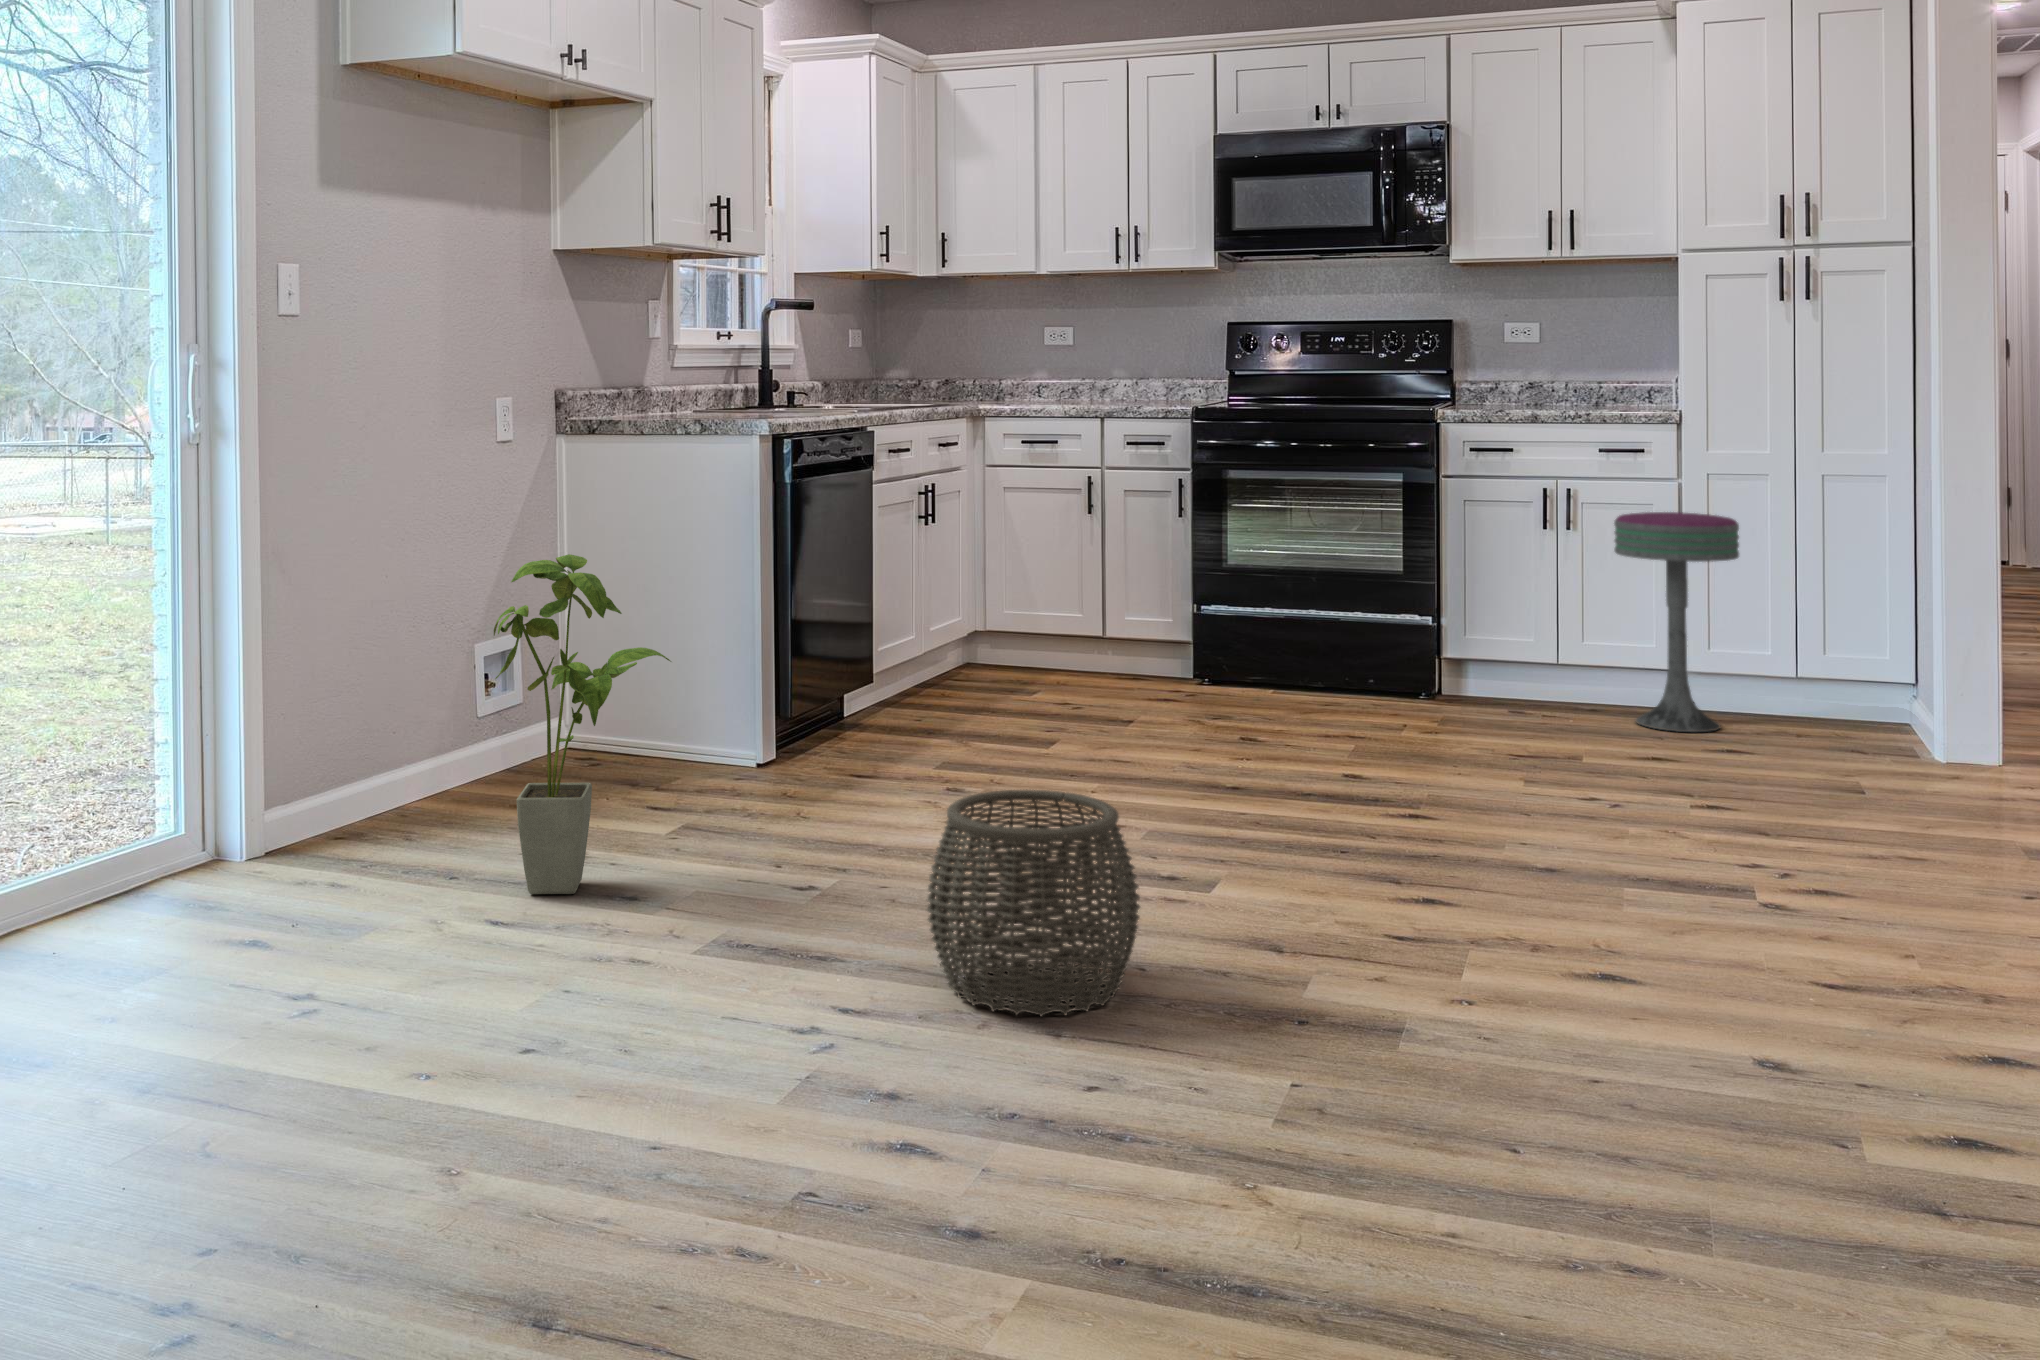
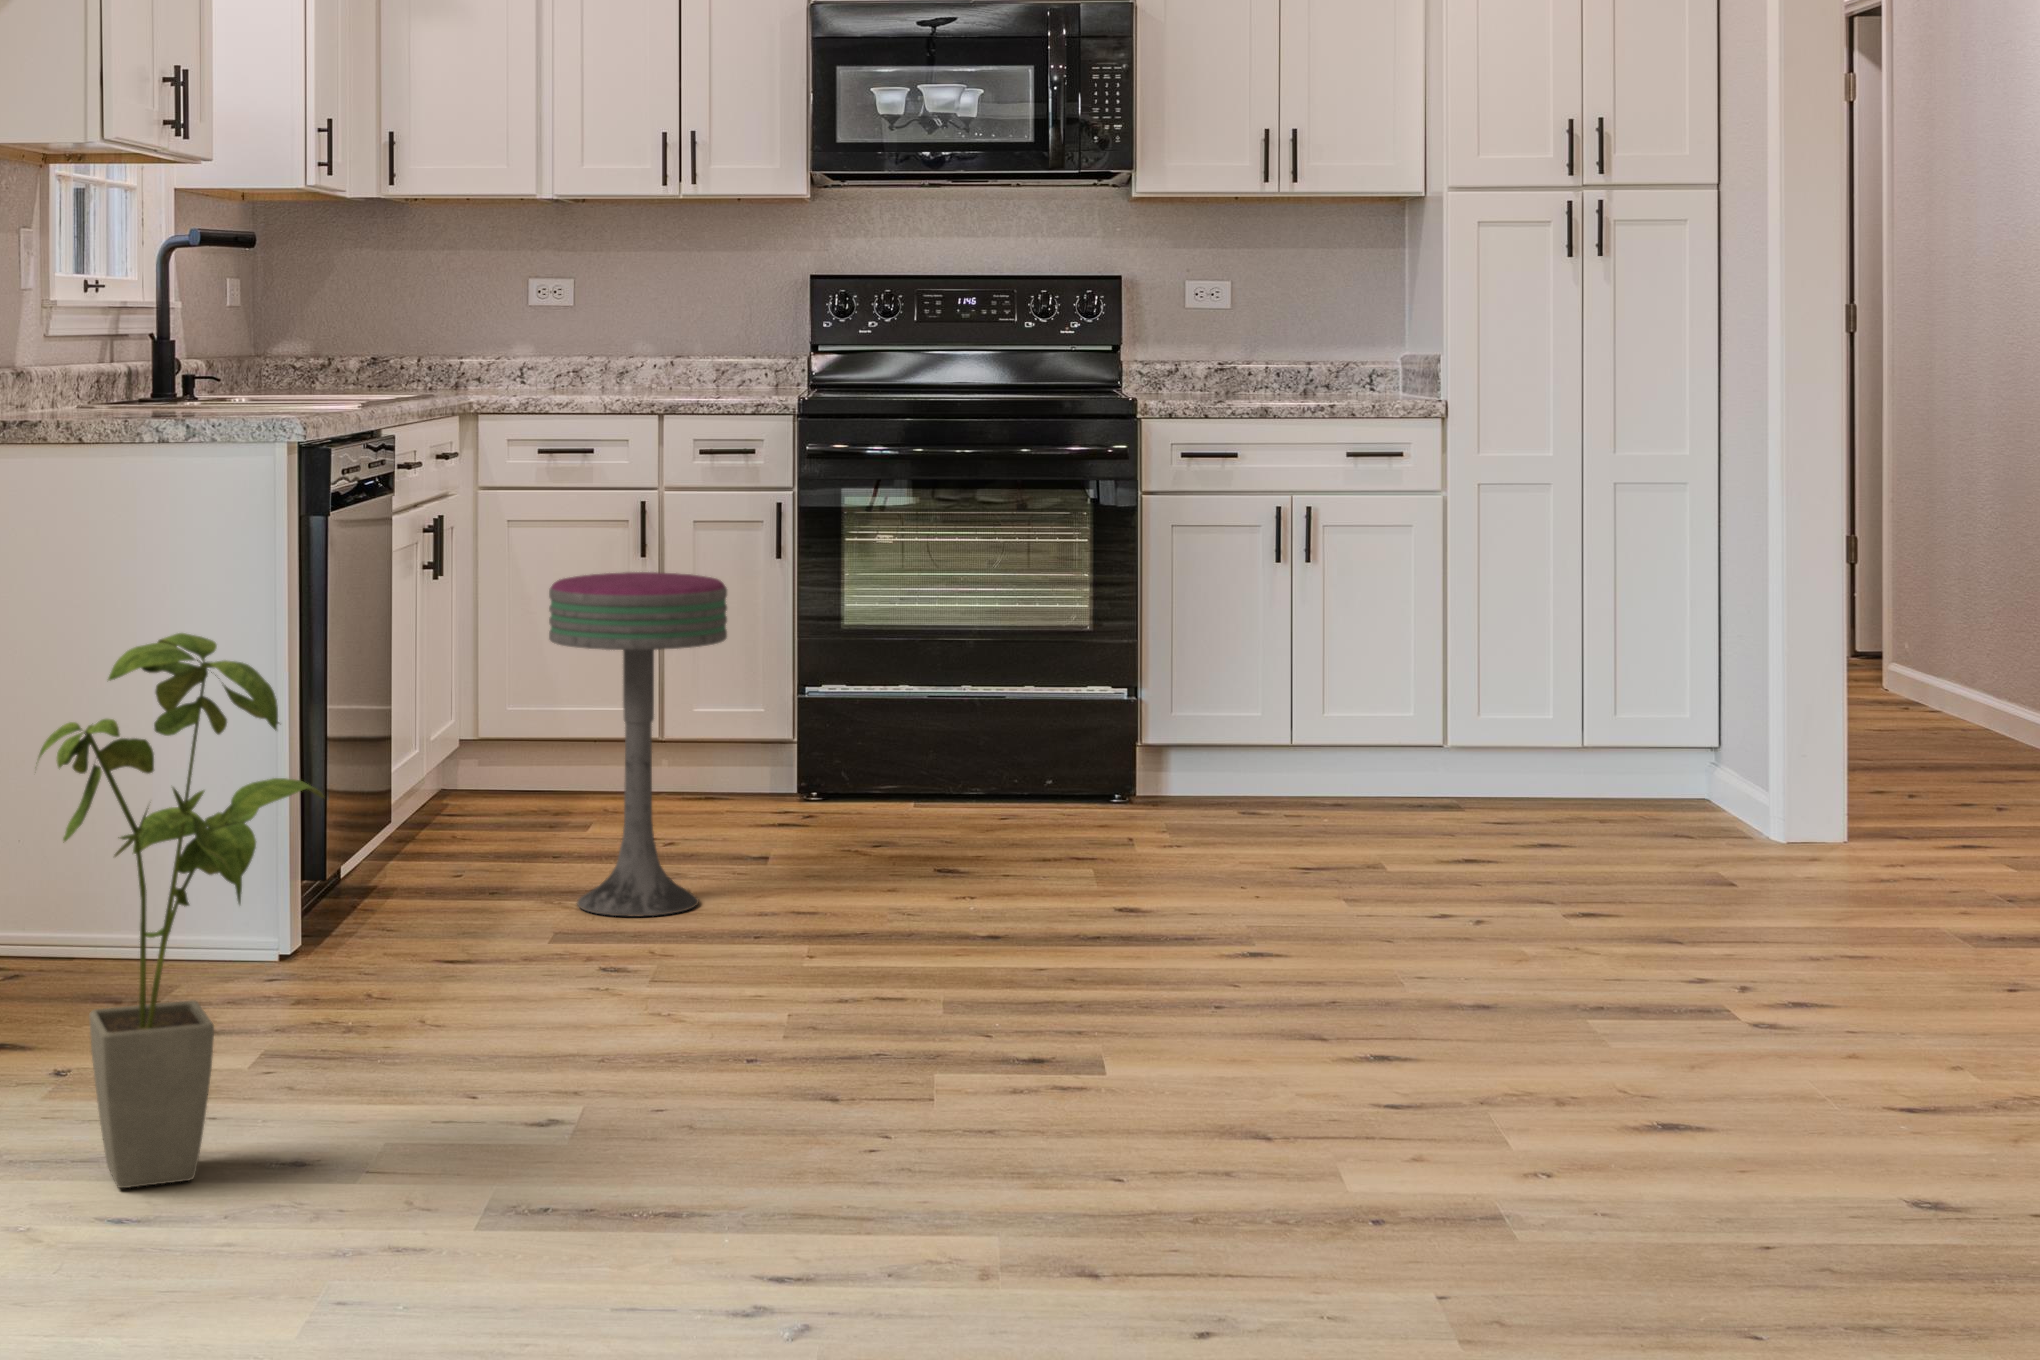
bar stool: present [1614,512,1739,732] -> present [549,572,727,916]
woven basket: present [927,789,1140,1016] -> none [866,945,1171,1270]

